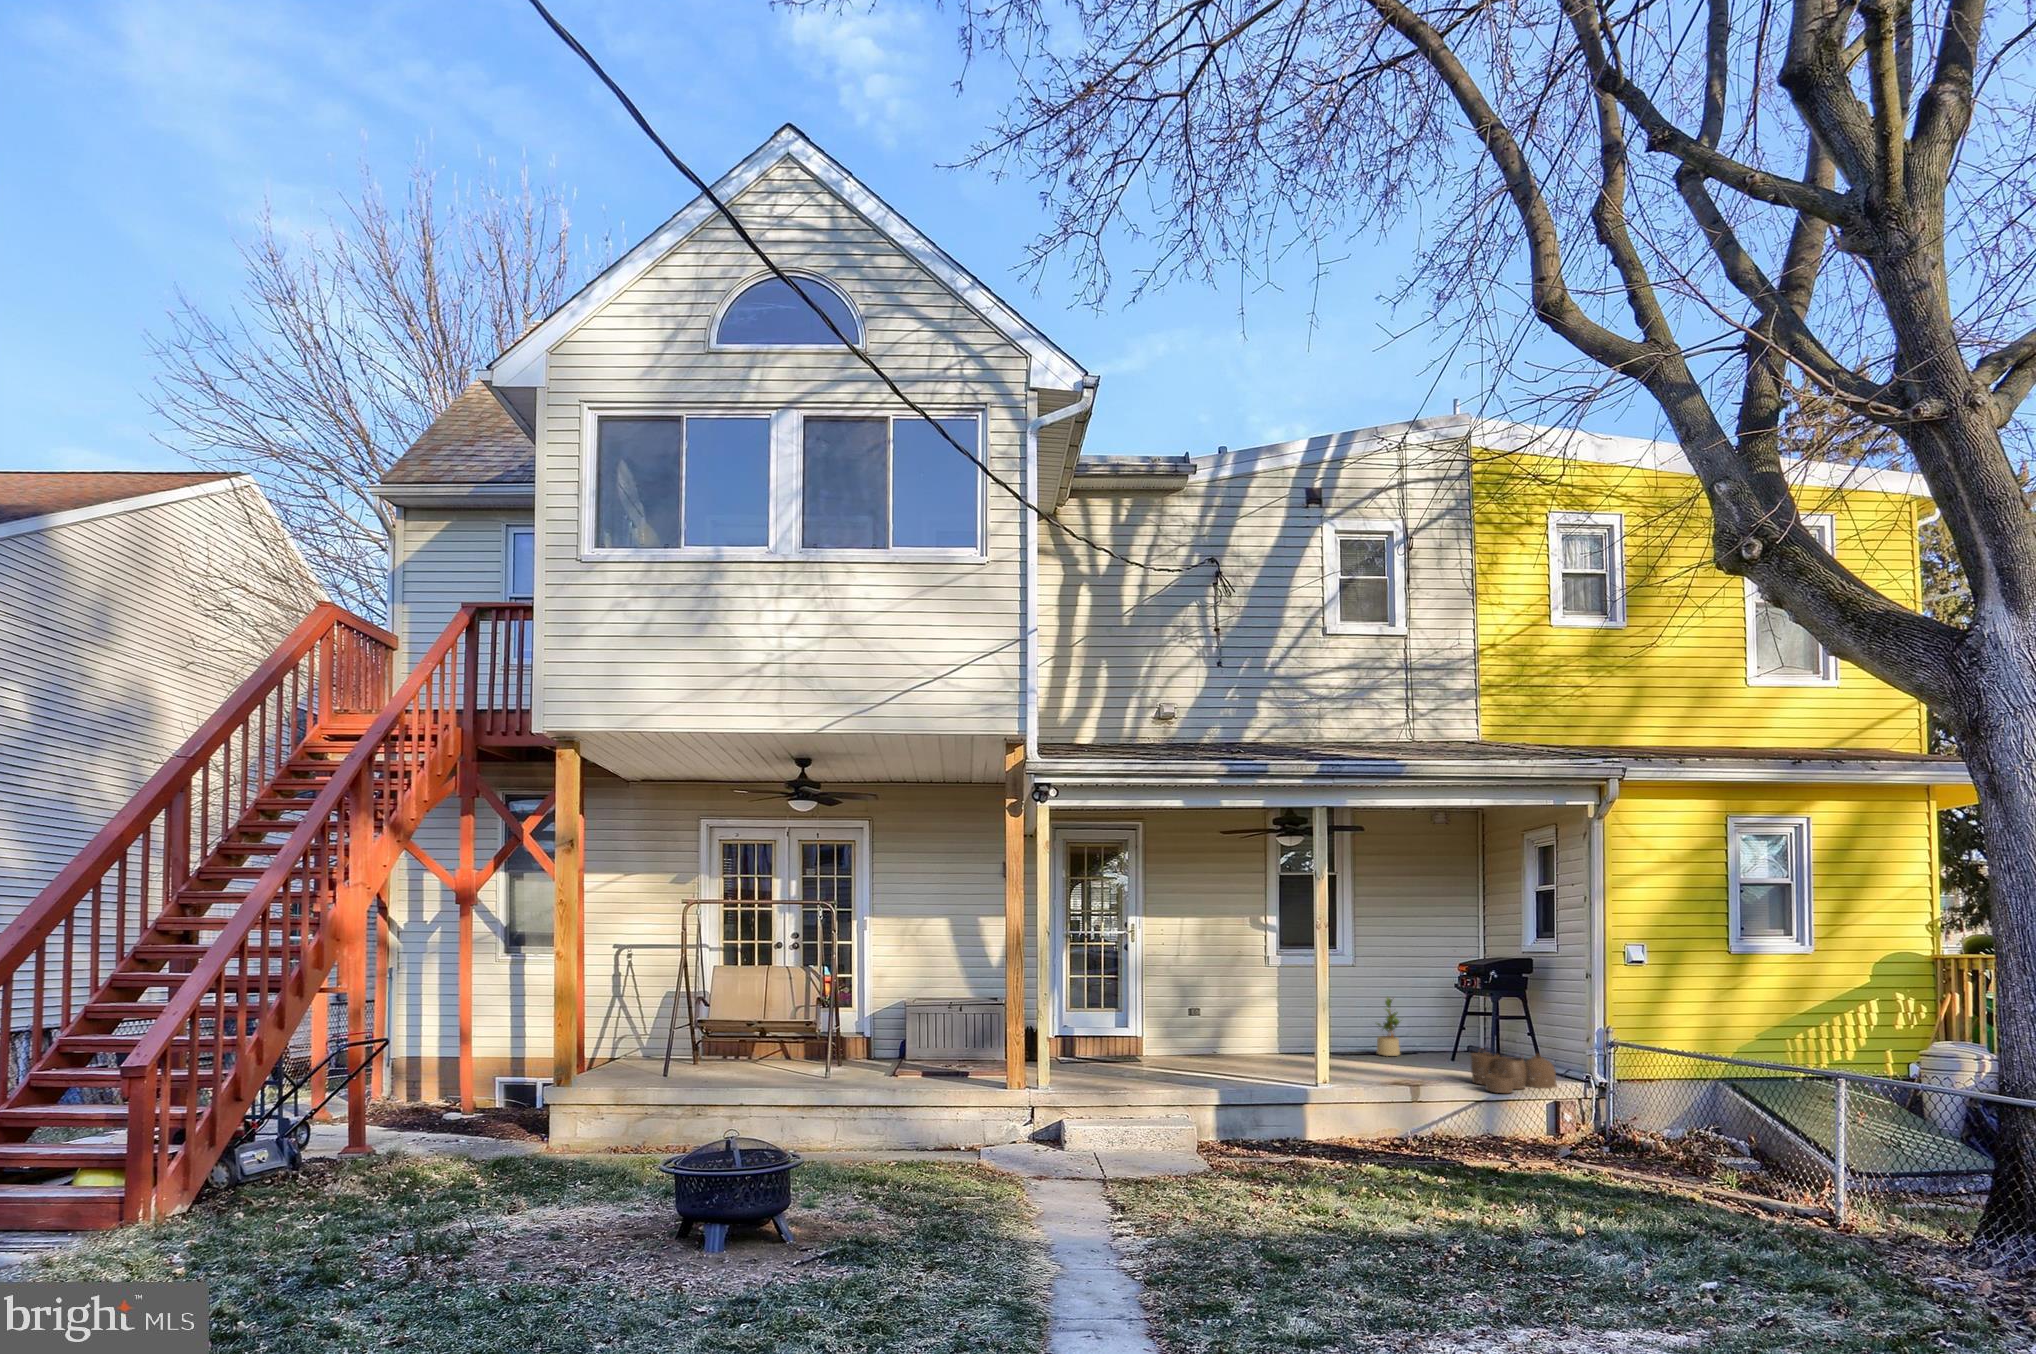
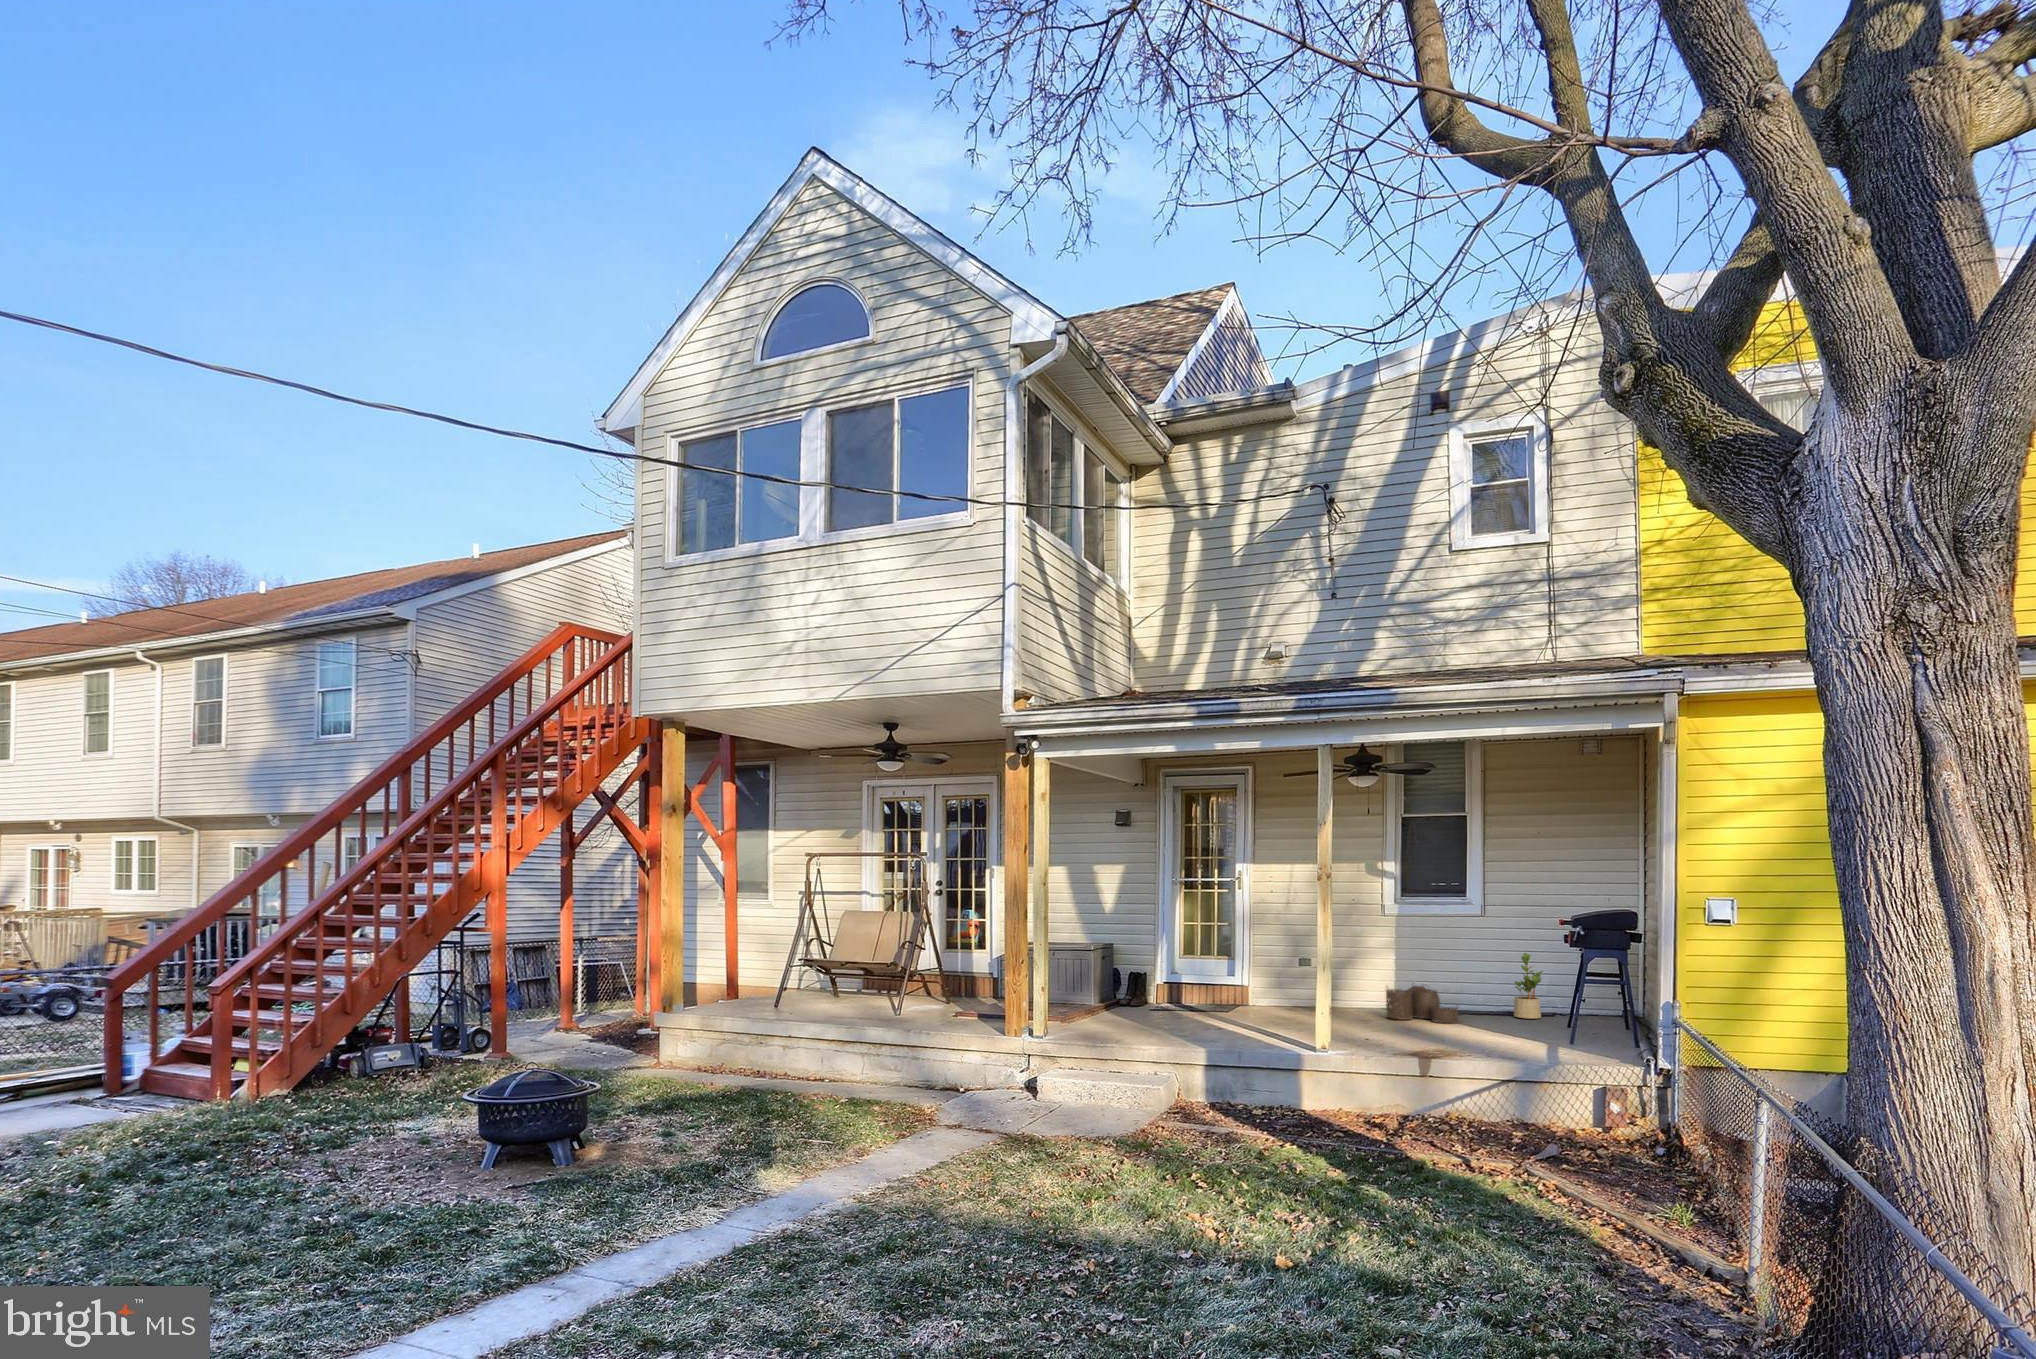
woven basket: present [1471,1052,1556,1093] -> present [1386,986,1458,1024]

